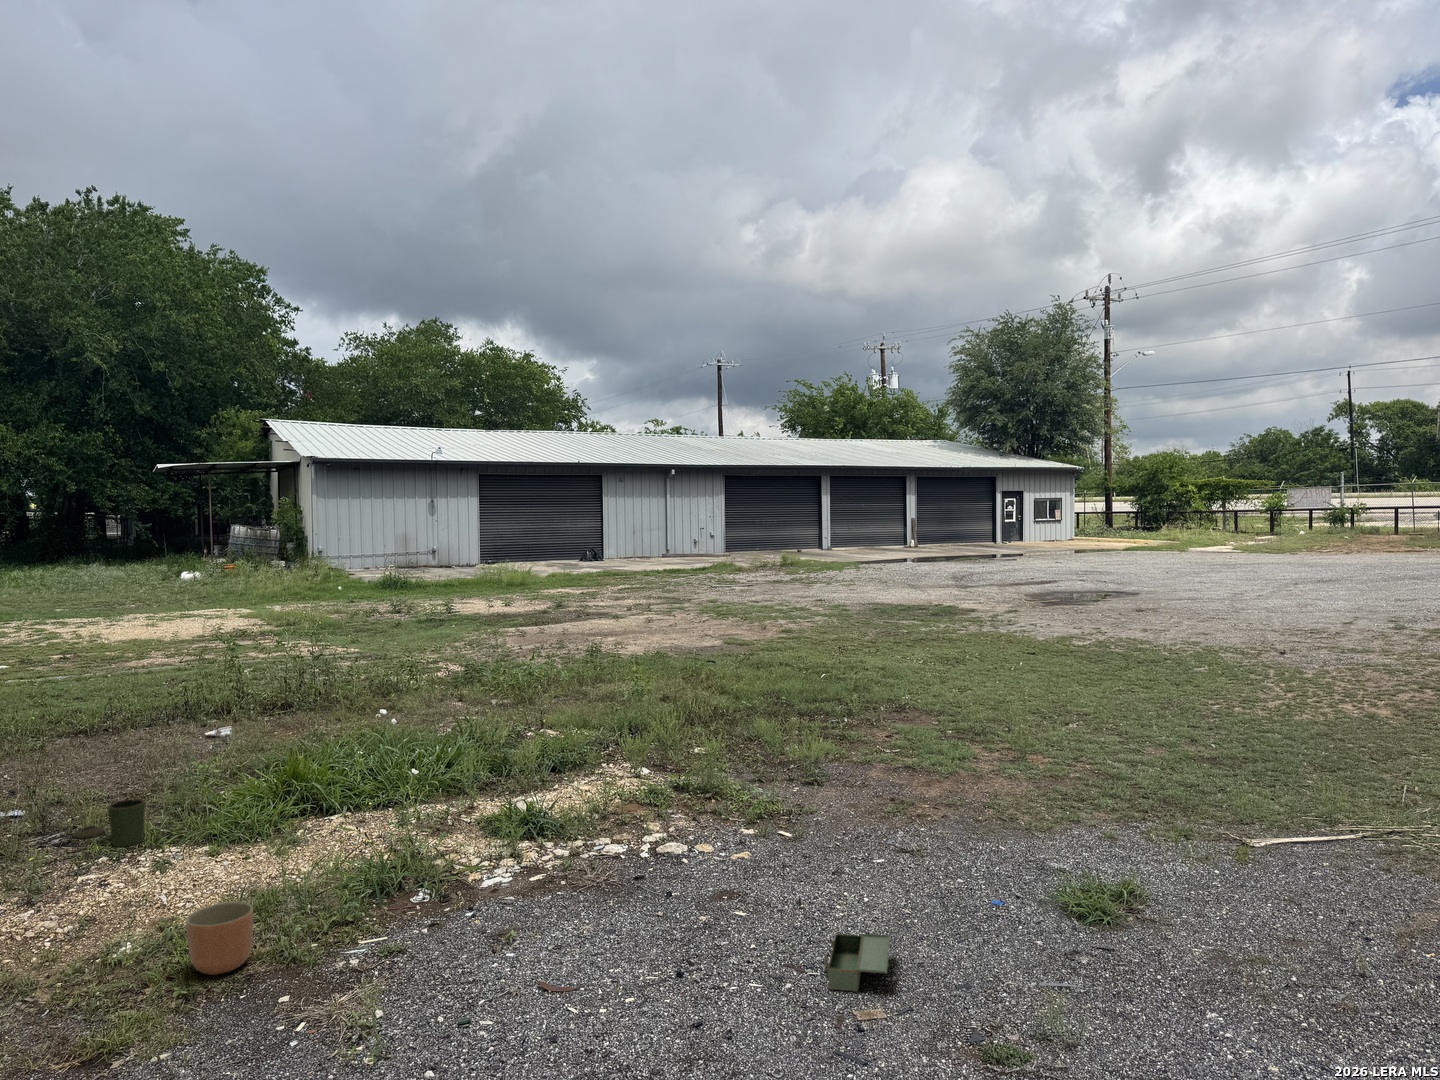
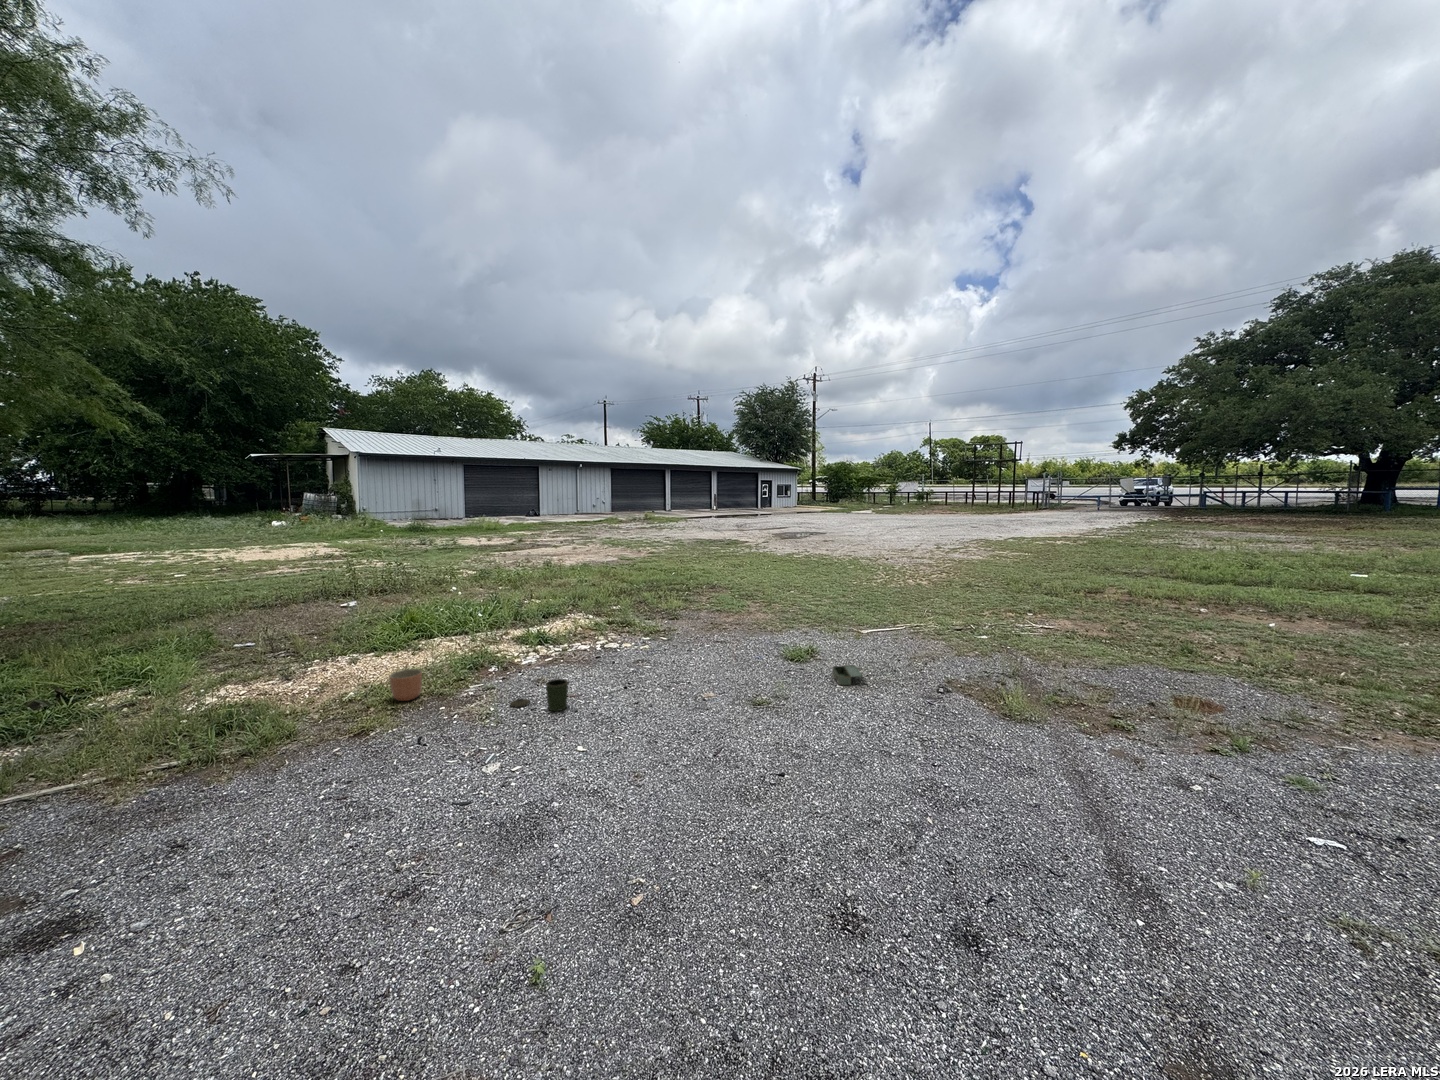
trash can: present [72,799,145,847] -> present [510,679,568,711]
toolbox: present [824,934,891,992] -> present [832,665,863,685]

